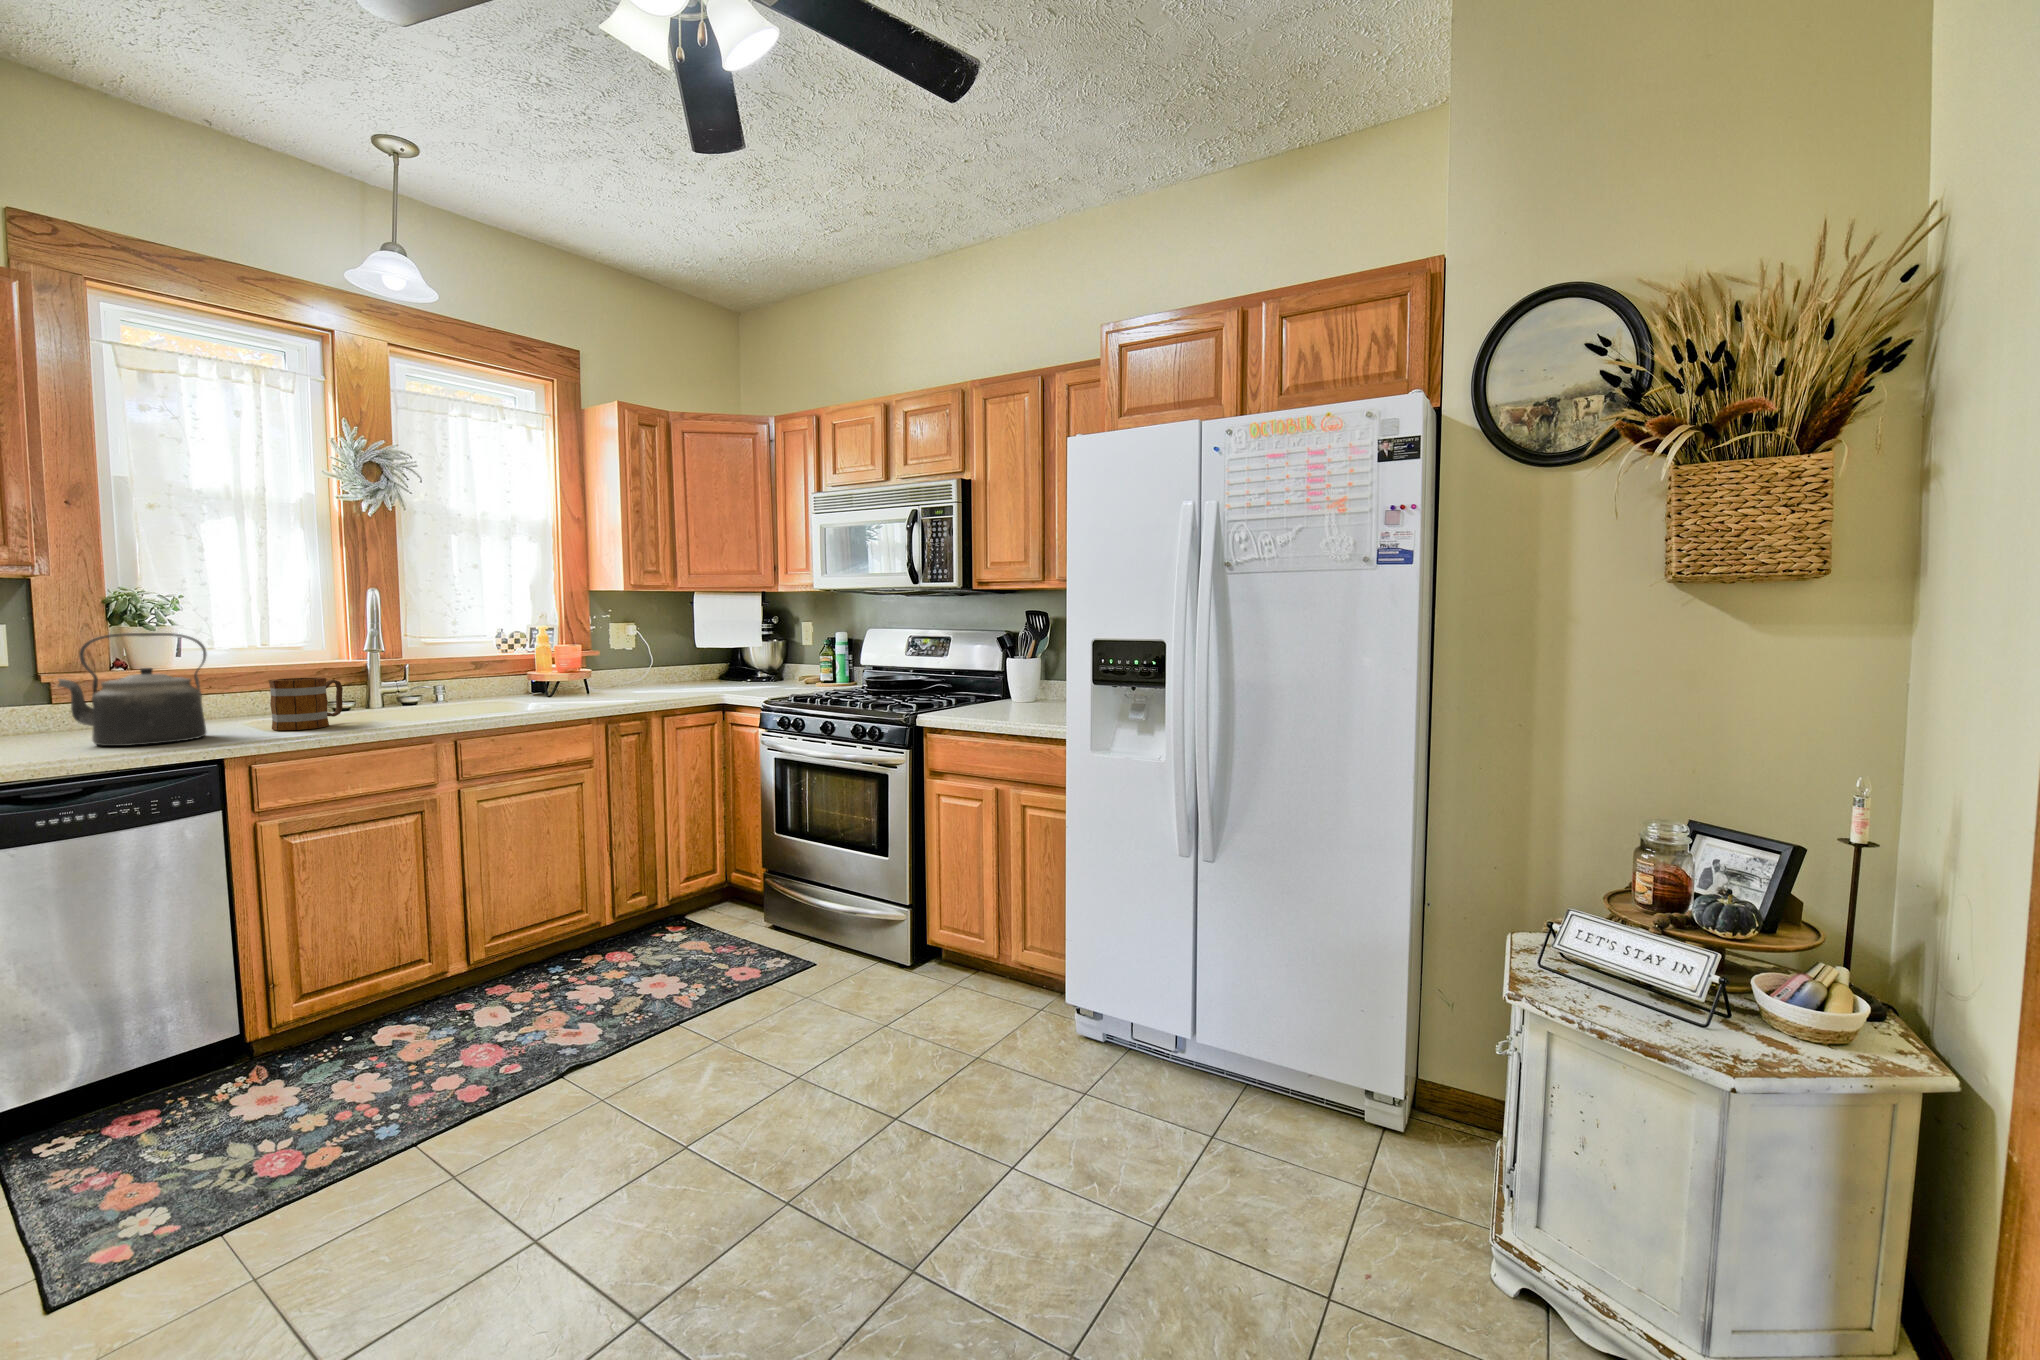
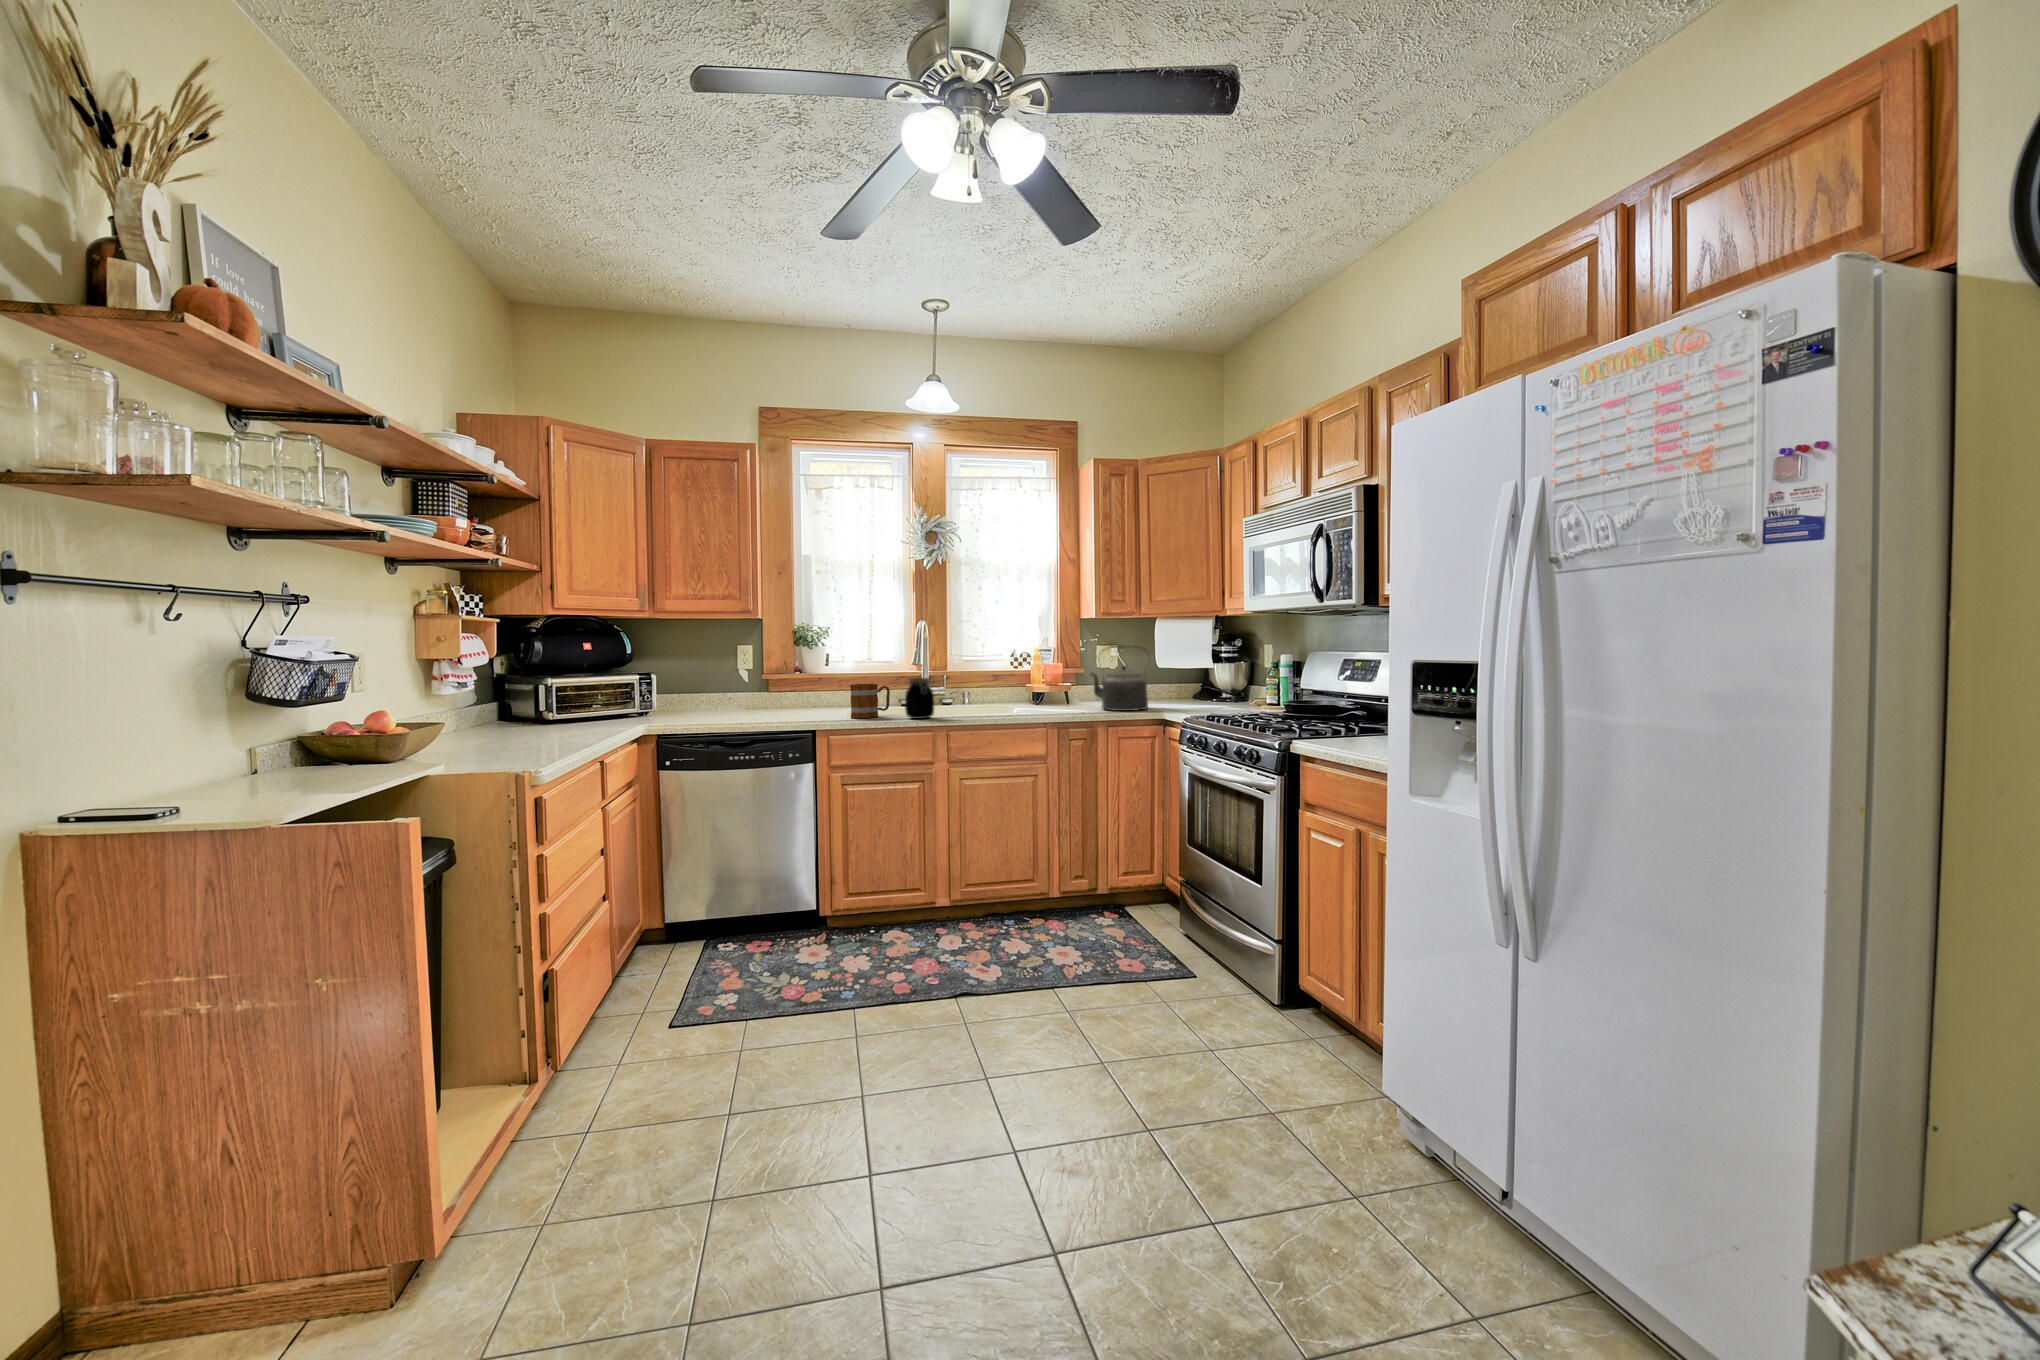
kettle: present [58,633,207,746] -> present [1090,646,1150,711]
jar: none [388,666,437,724] -> present [905,678,934,719]

